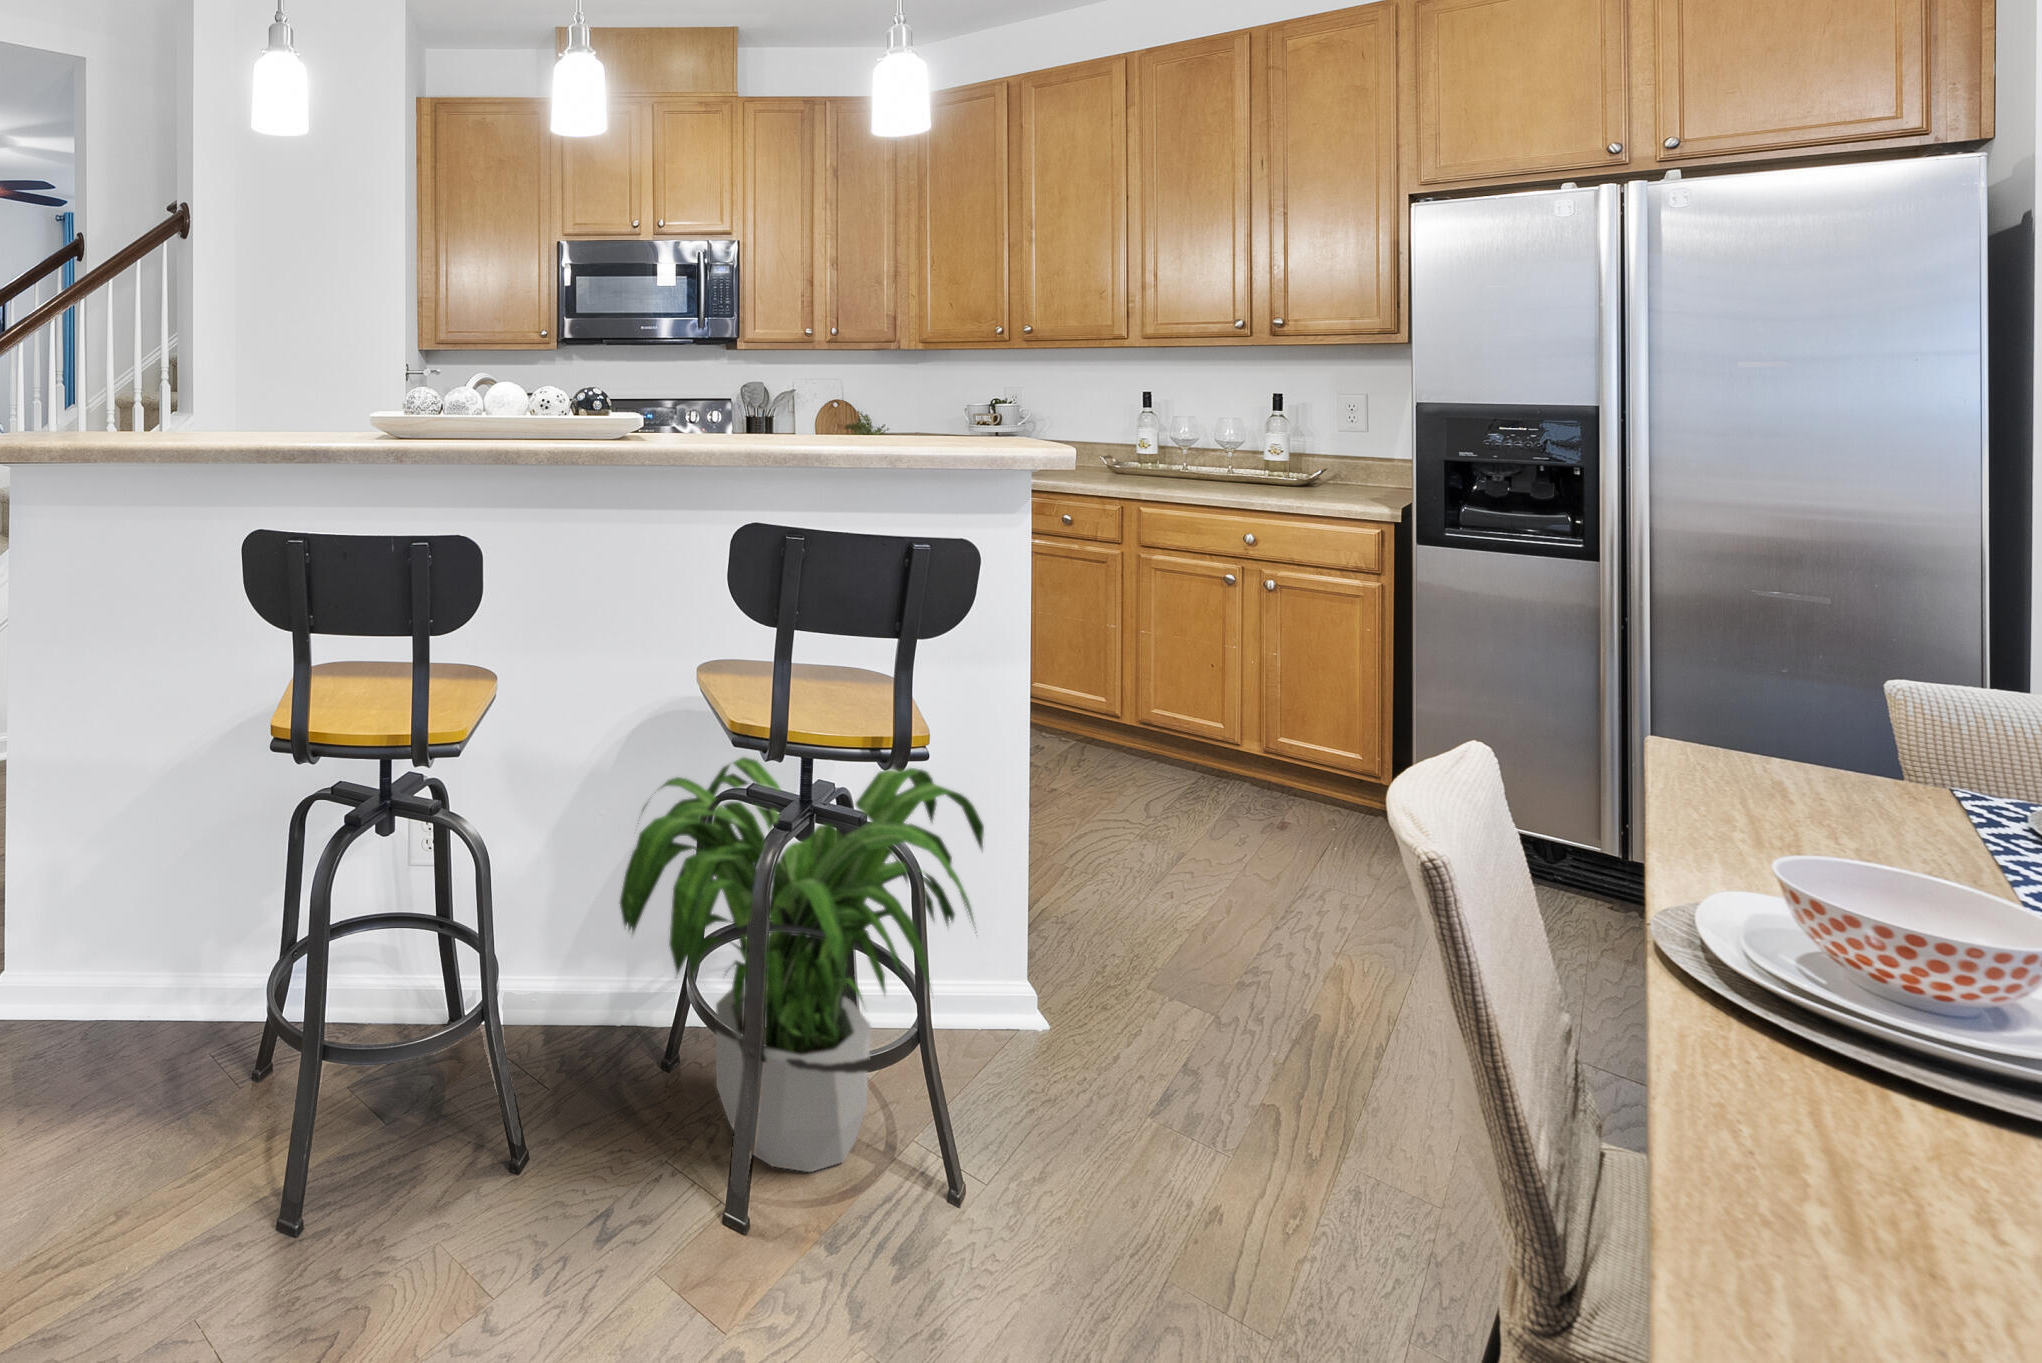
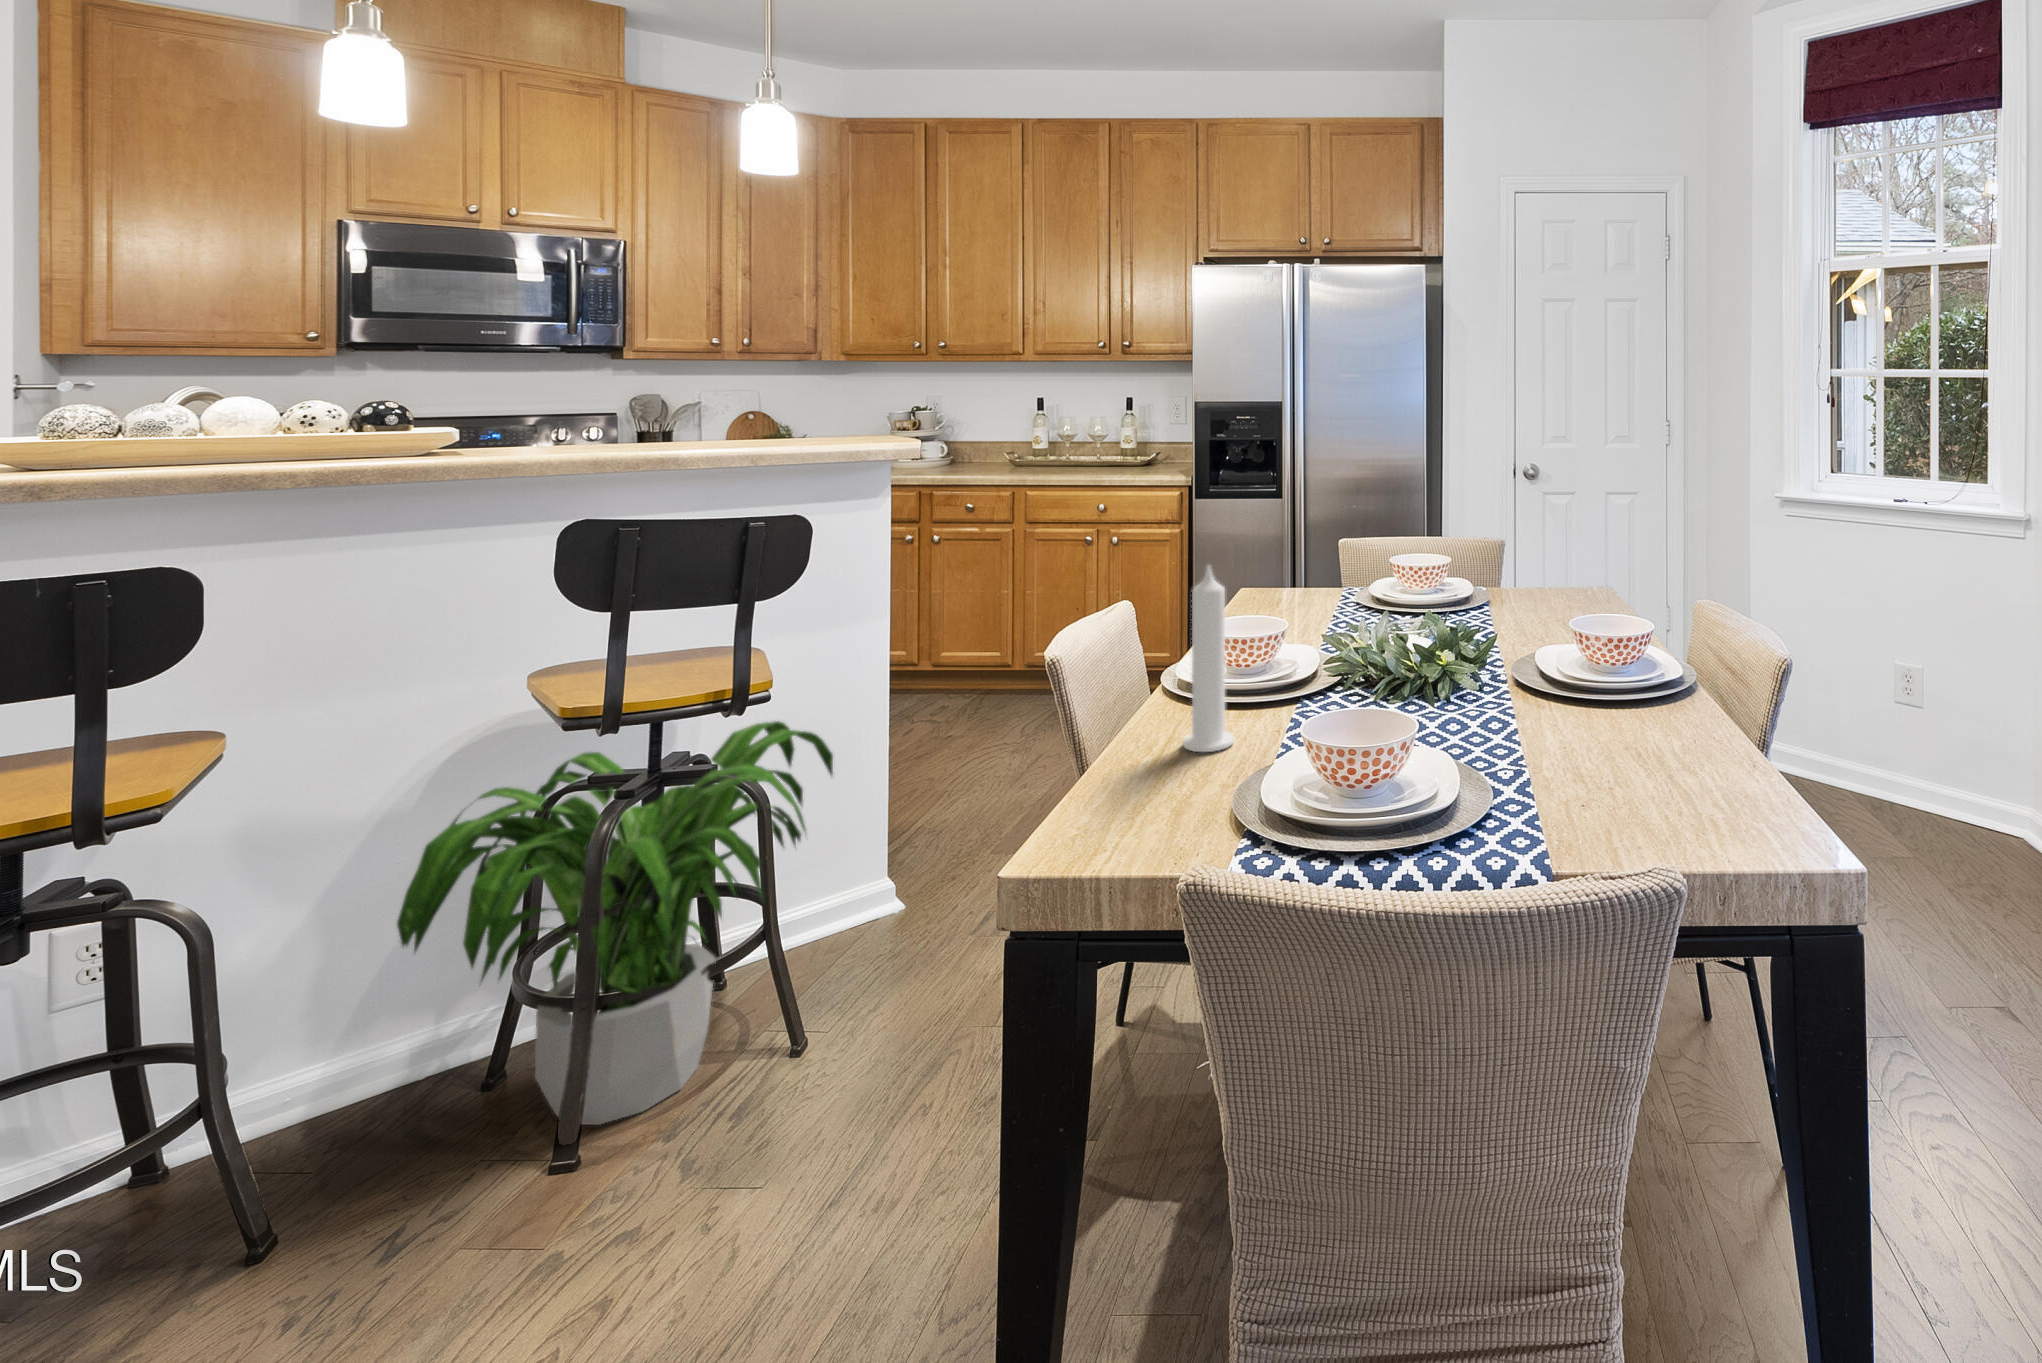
candle: none [1757,763,1906,1147] -> present [1183,566,1234,752]

